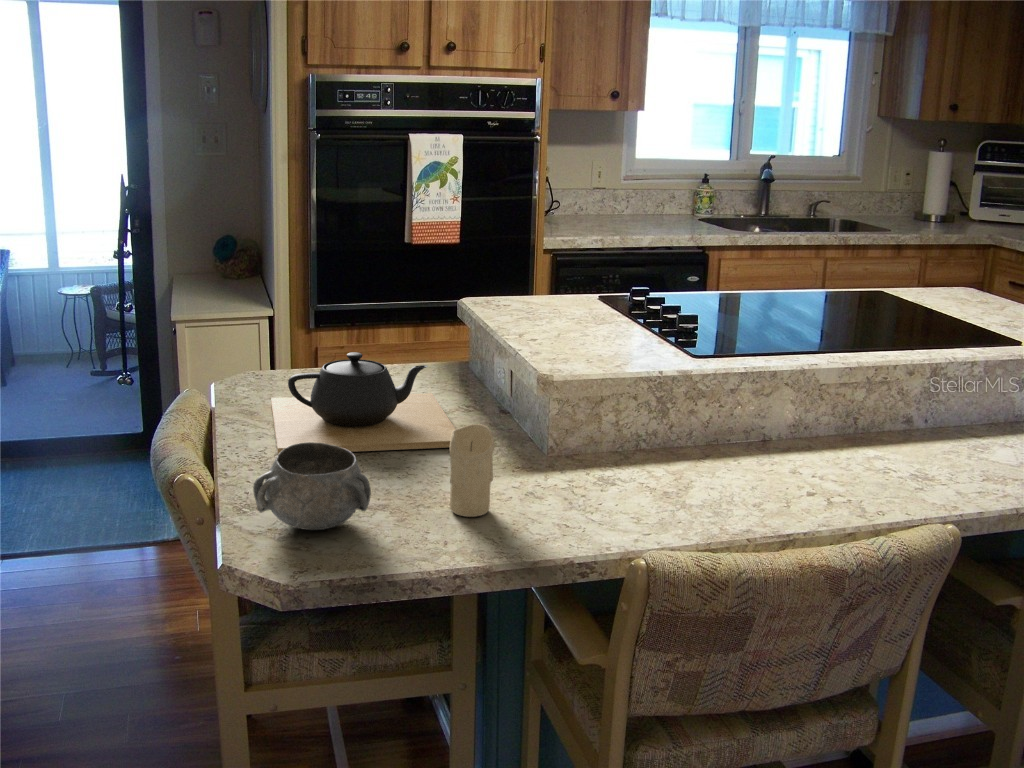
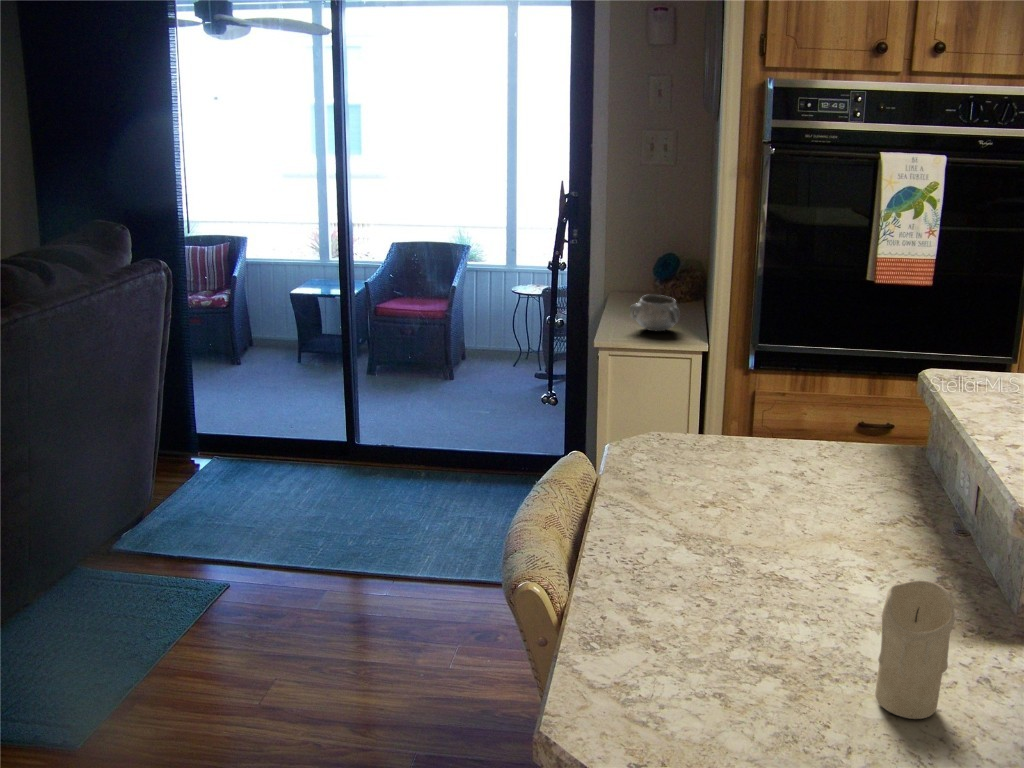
teapot: present [271,352,455,454] -> none [654,436,907,586]
decorative bowl: present [253,442,371,530] -> present [630,295,680,331]

